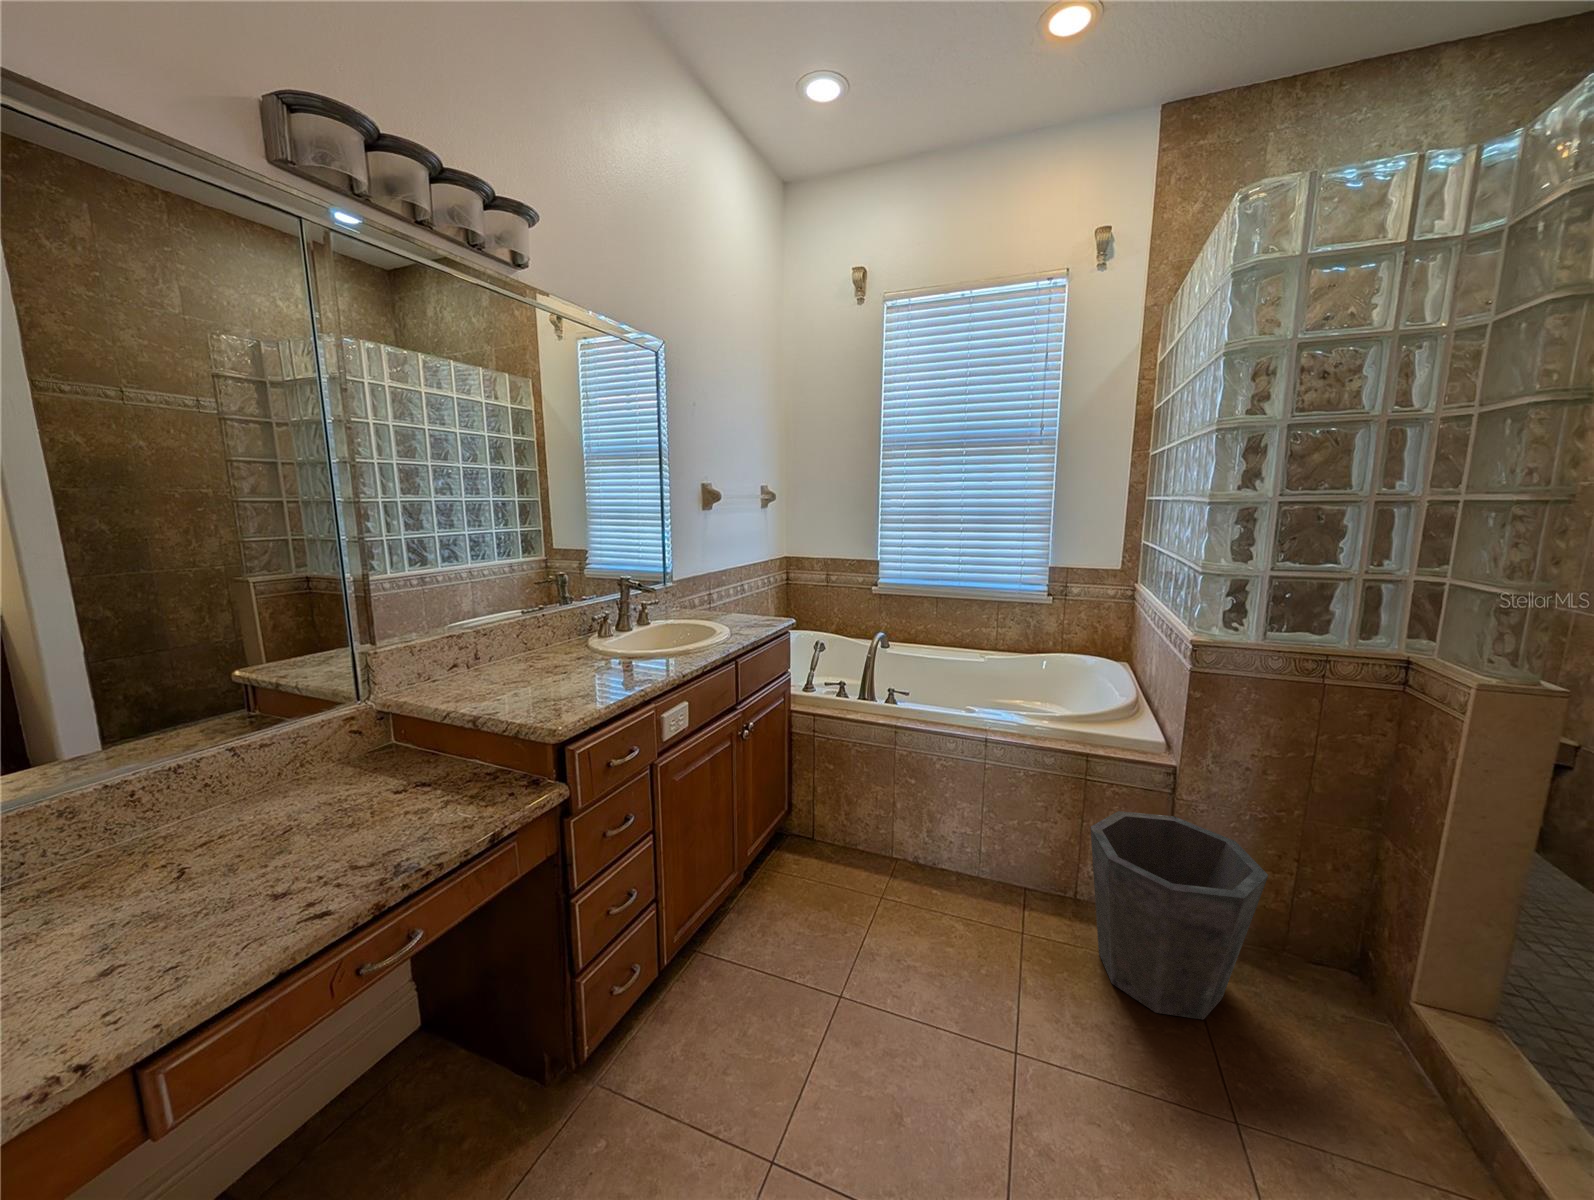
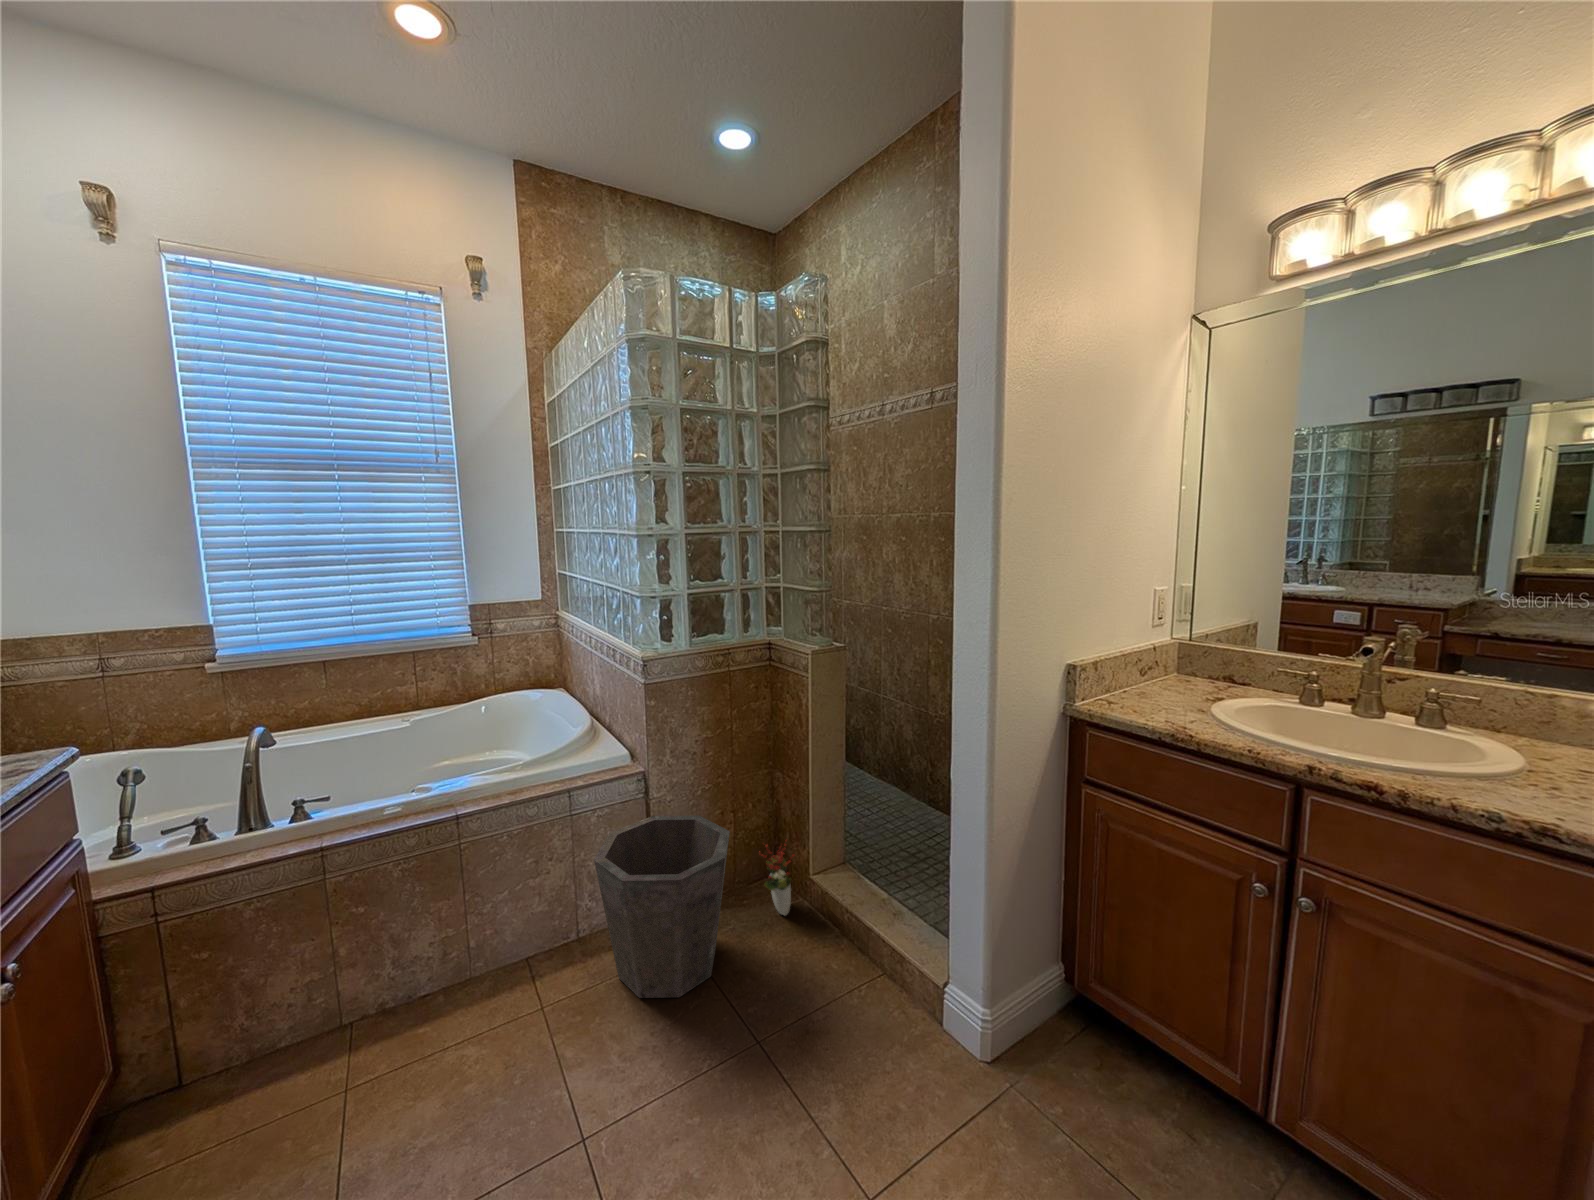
decorative plant: none [1321,917,1388,1028] -> present [763,844,794,916]

